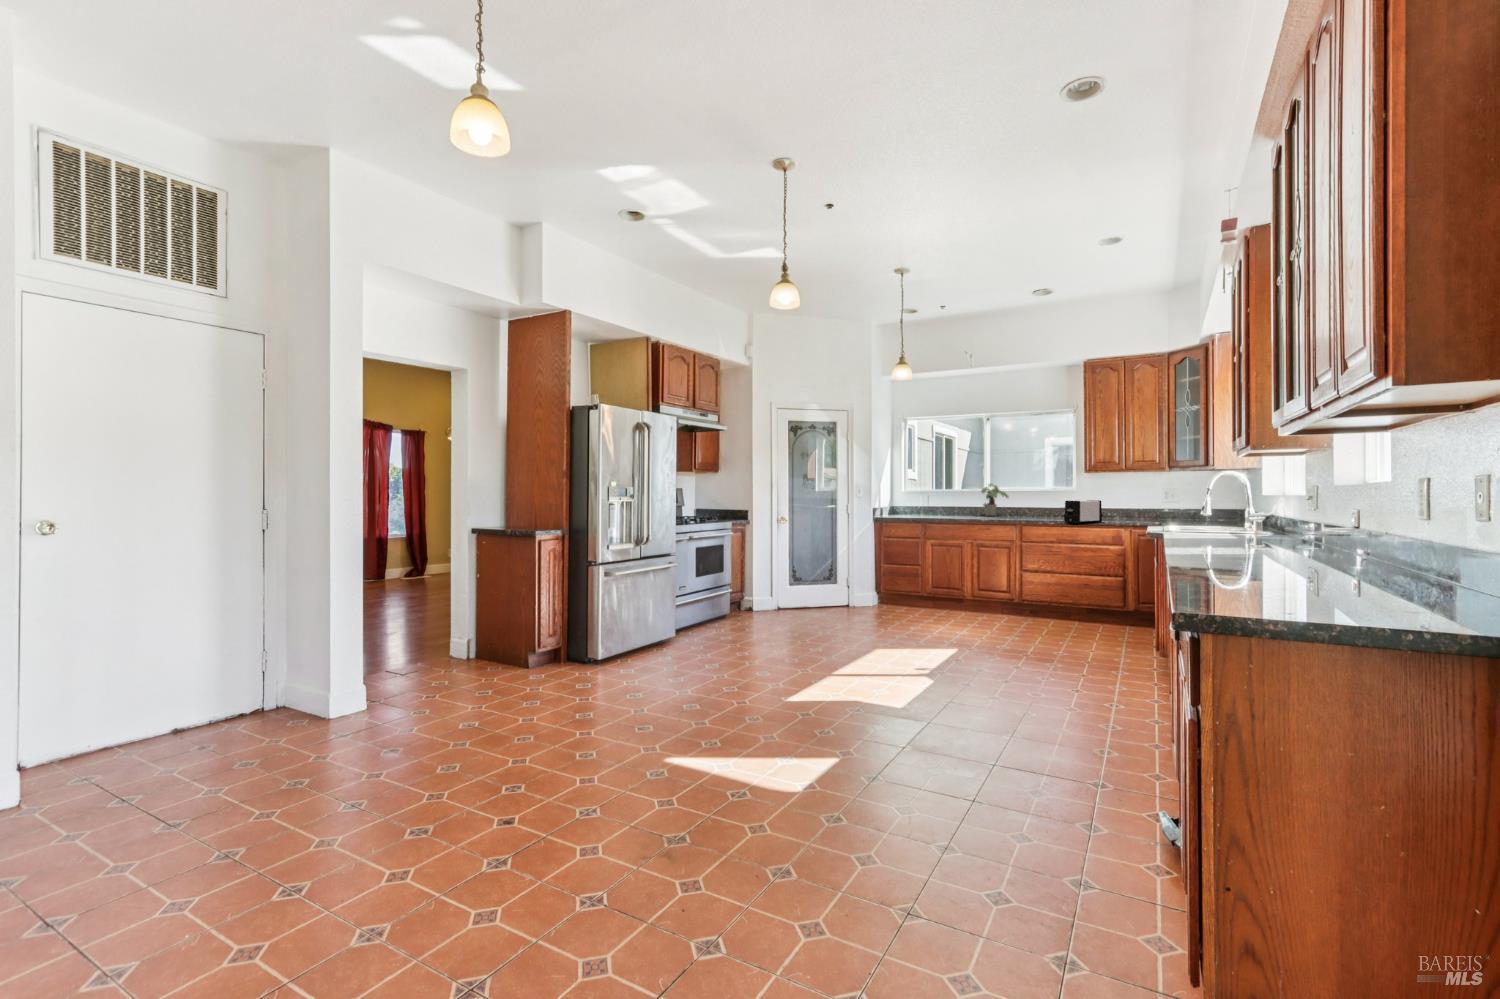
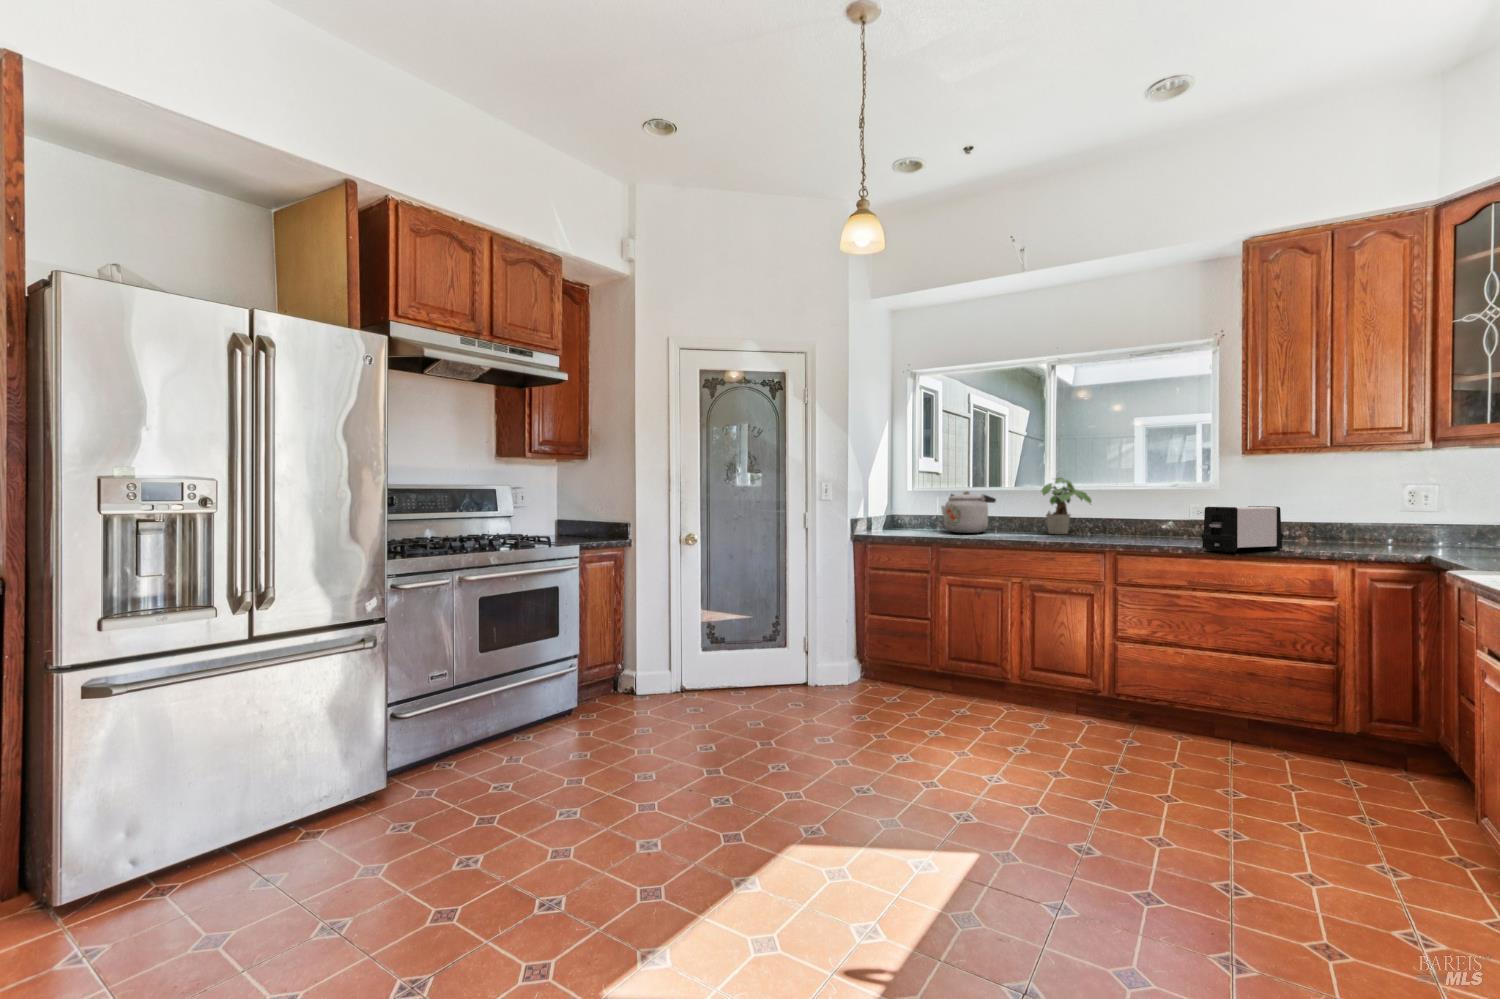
kettle: none [923,491,955,515] -> present [941,491,996,533]

